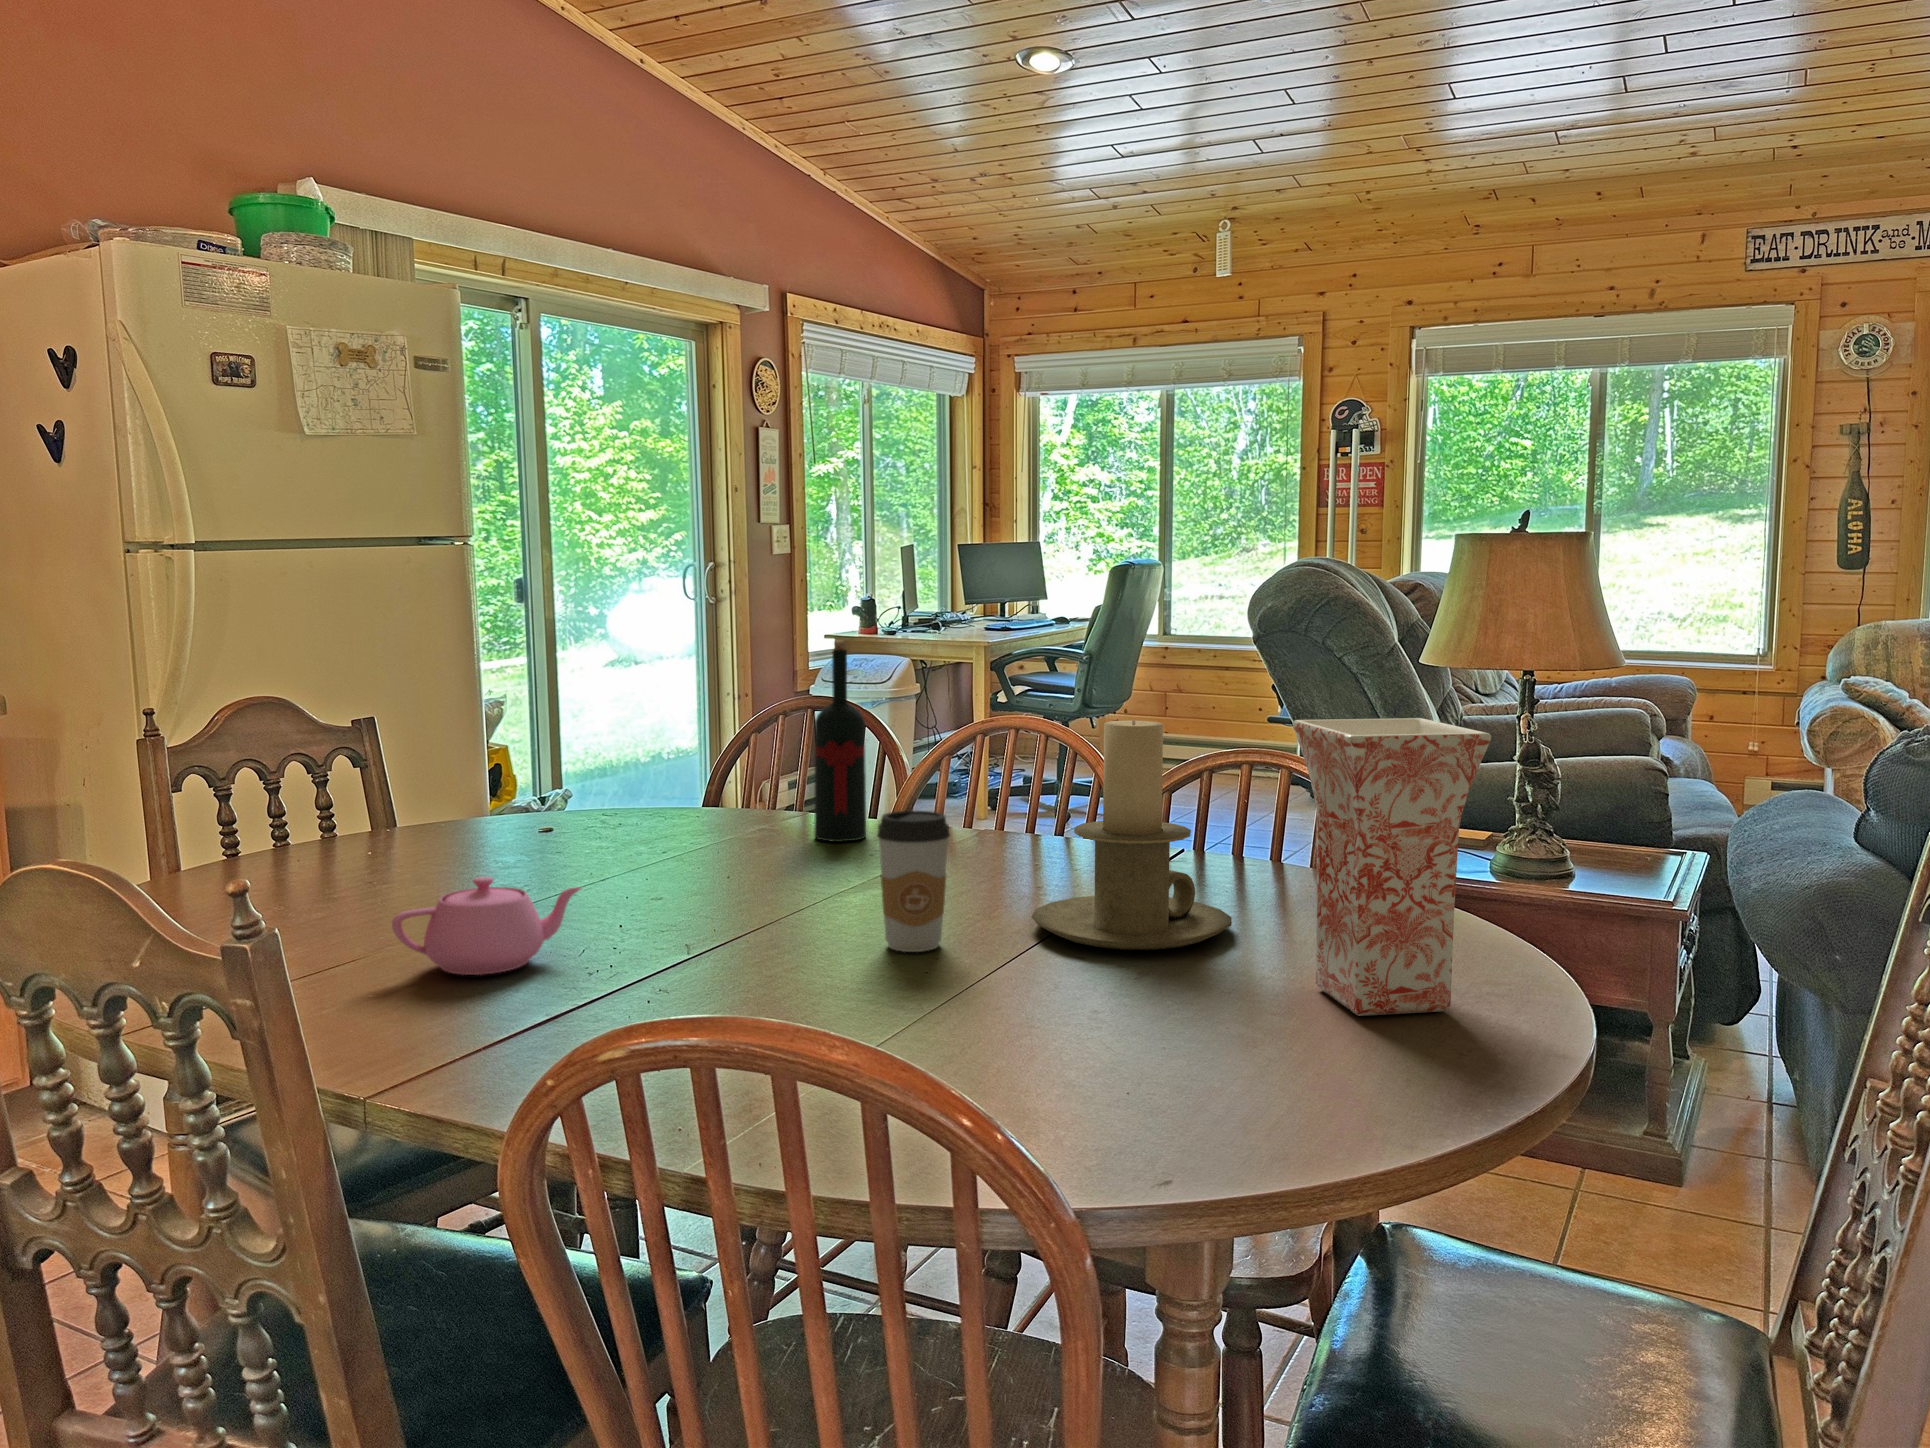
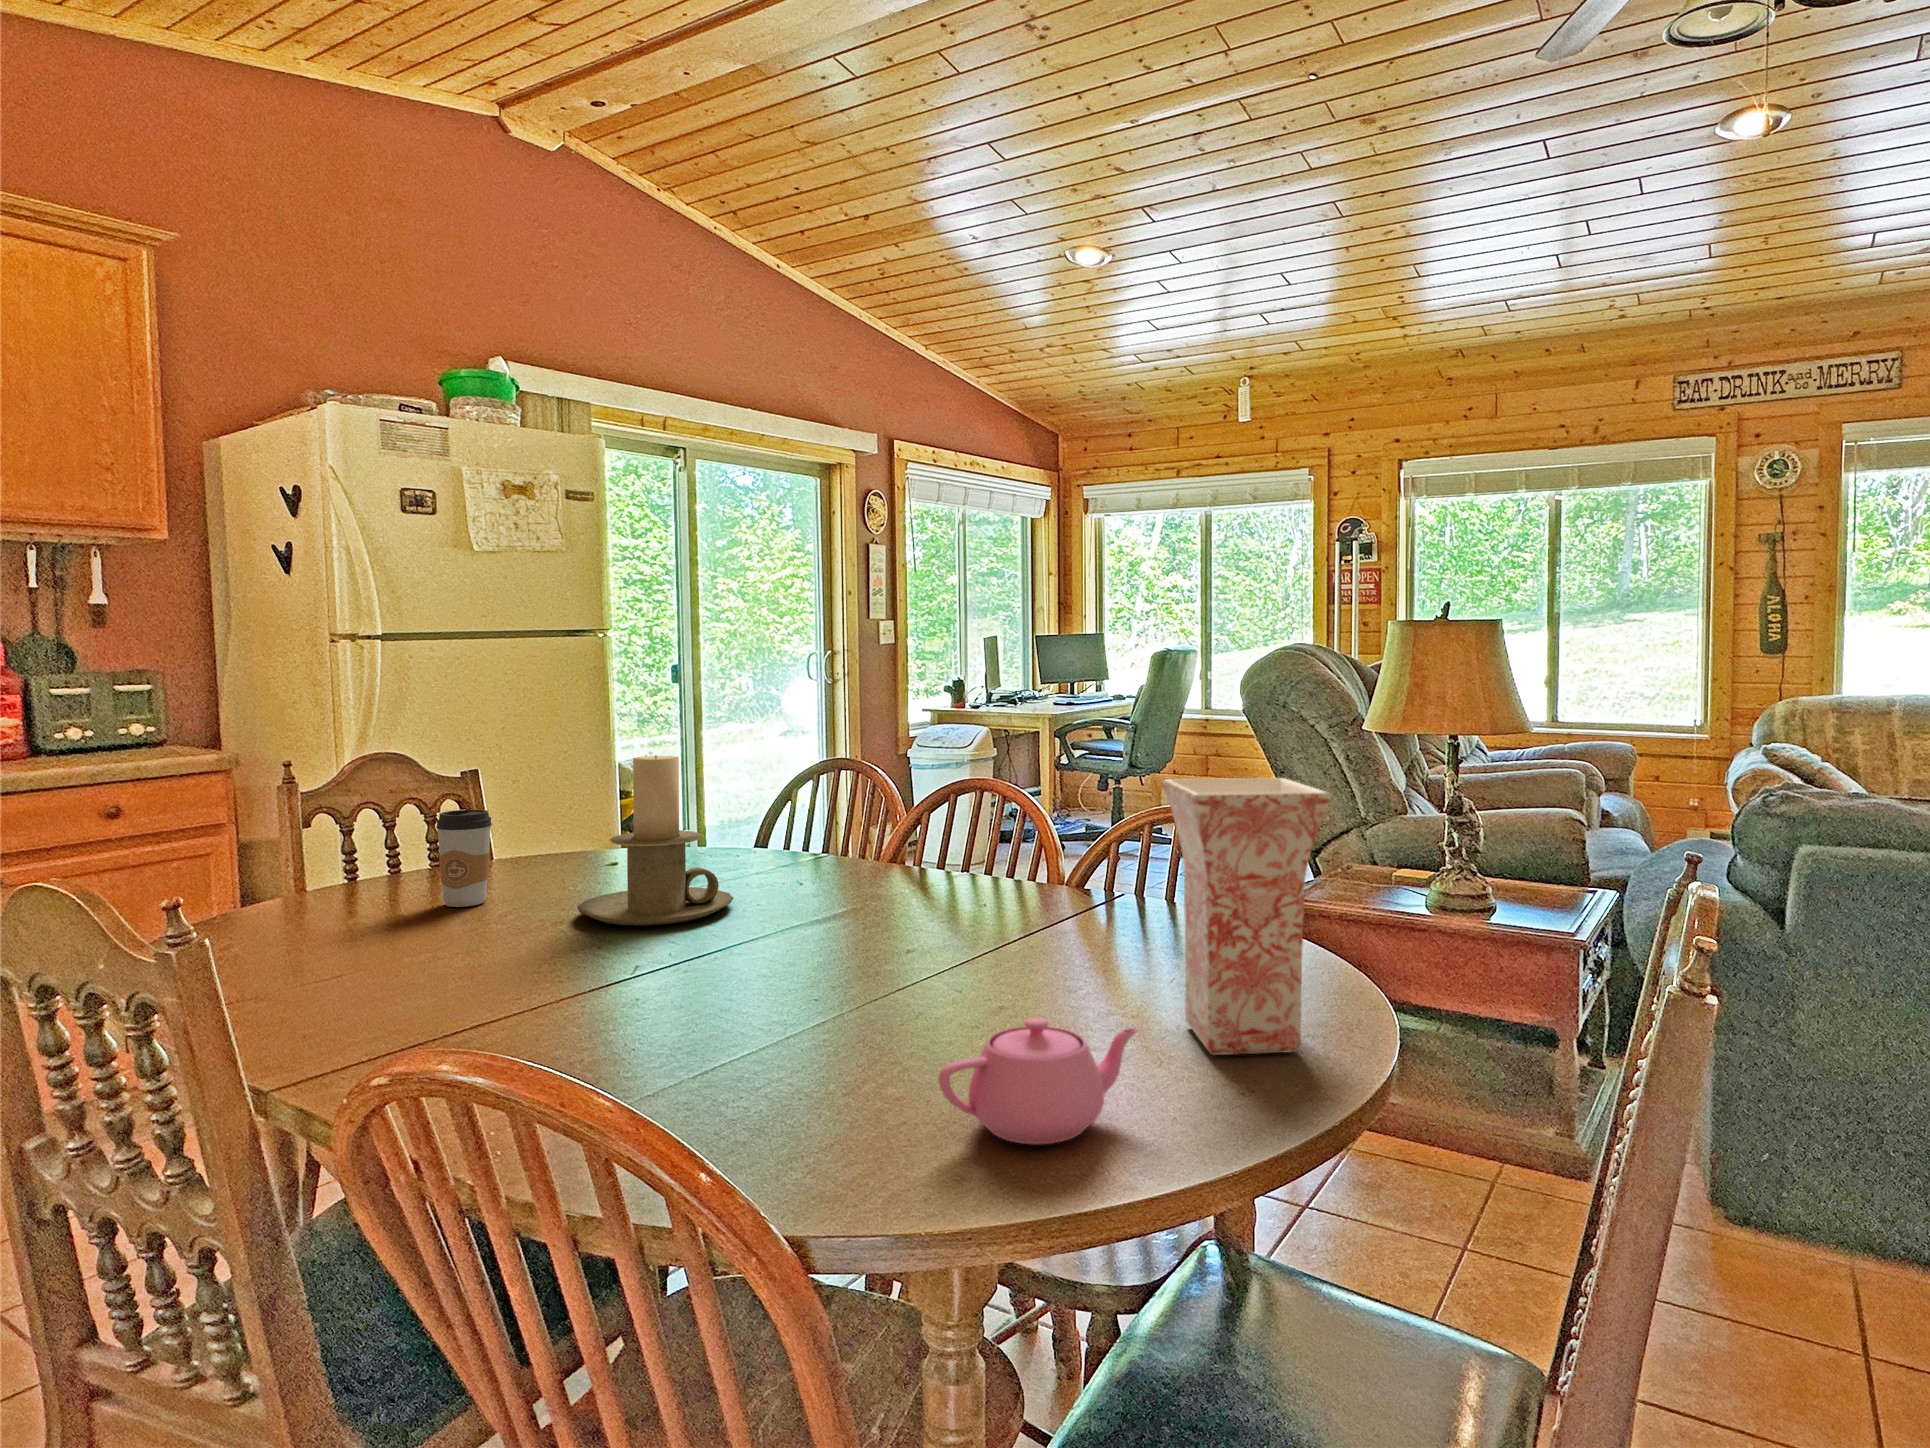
wine bottle: present [814,641,866,842] -> none [820,710,863,879]
candle holder: present [1031,720,1232,950] -> present [577,755,734,926]
coffee cup: present [877,811,950,952] -> present [436,810,492,907]
teapot: present [392,877,582,975] -> present [938,1018,1139,1144]

